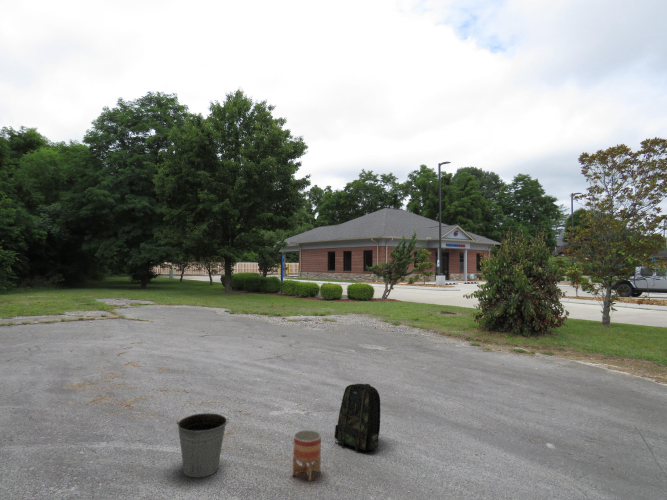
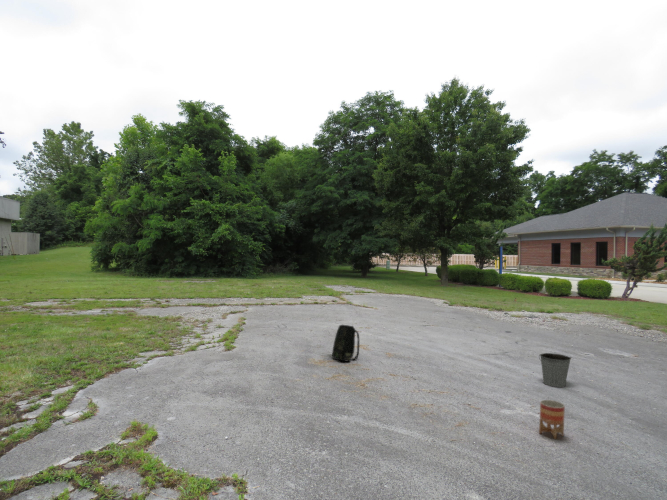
backpack: present [335,384,380,451] -> present [332,325,359,362]
bucket: present [177,413,229,477] -> present [540,353,571,387]

